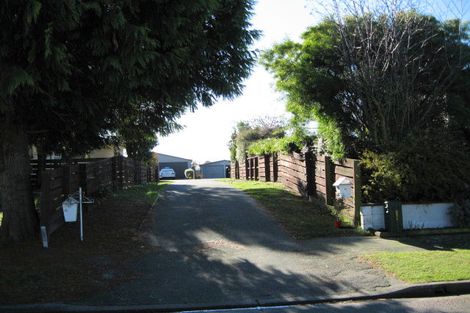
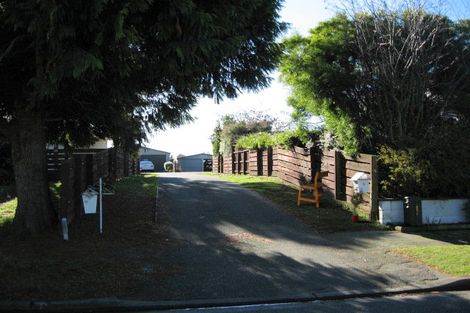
bench: none [288,175,326,213] -> present [298,171,329,207]

